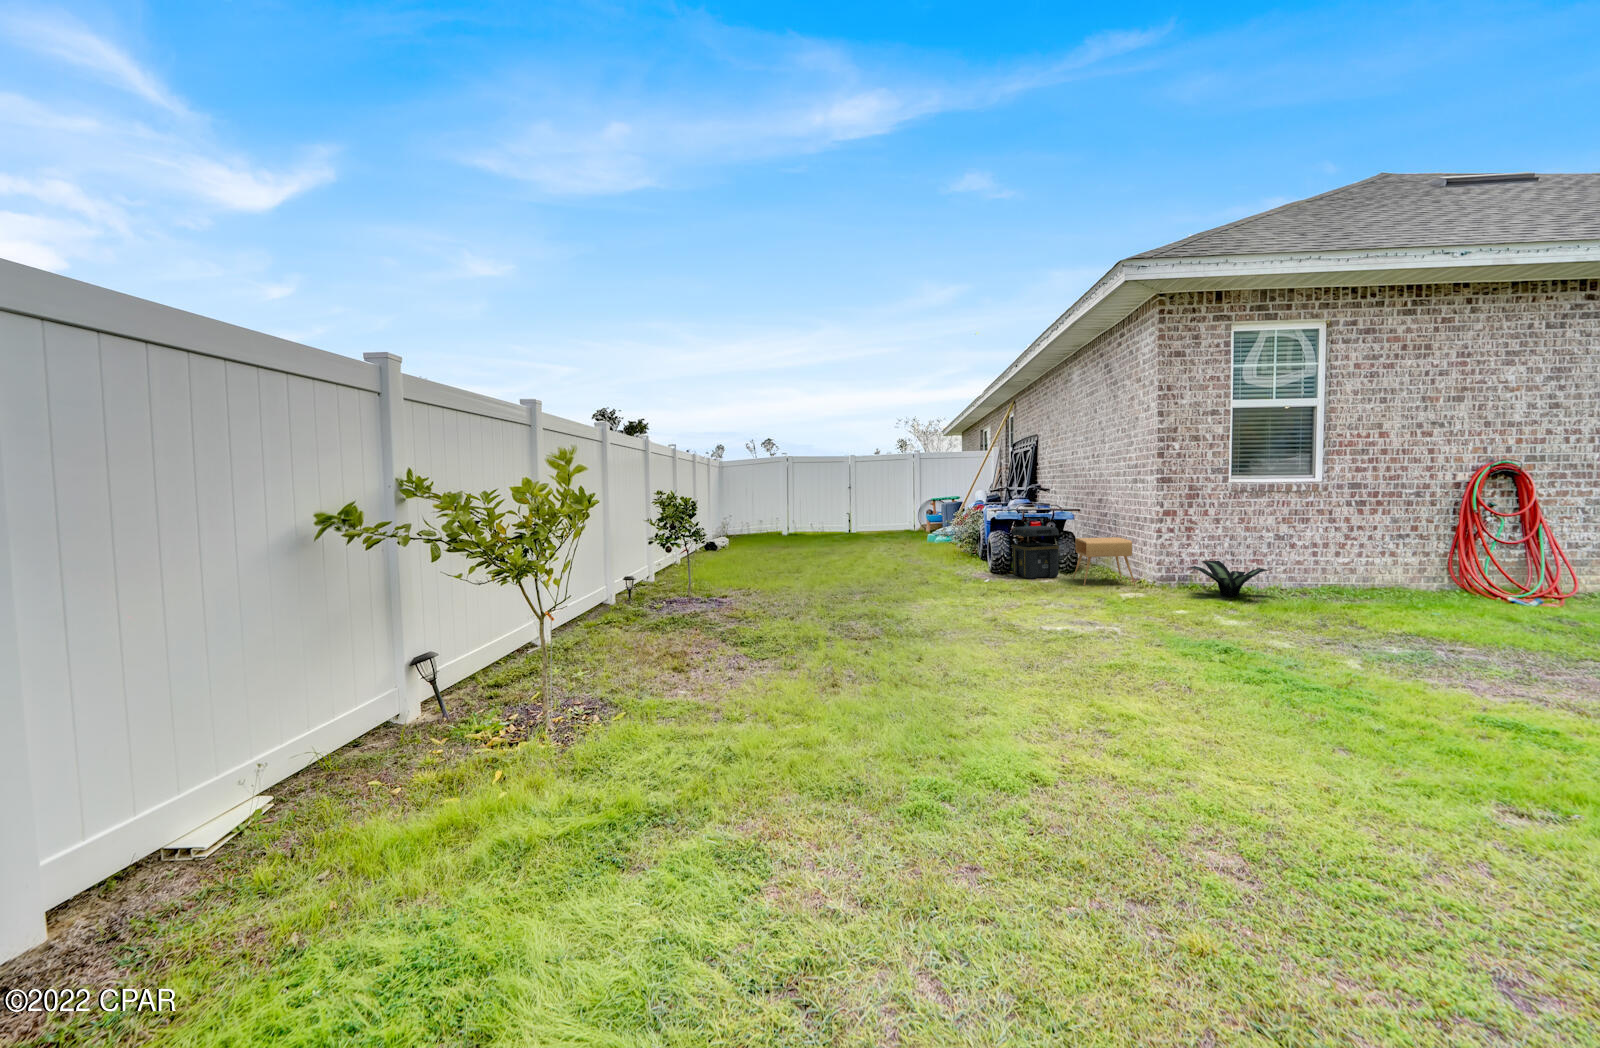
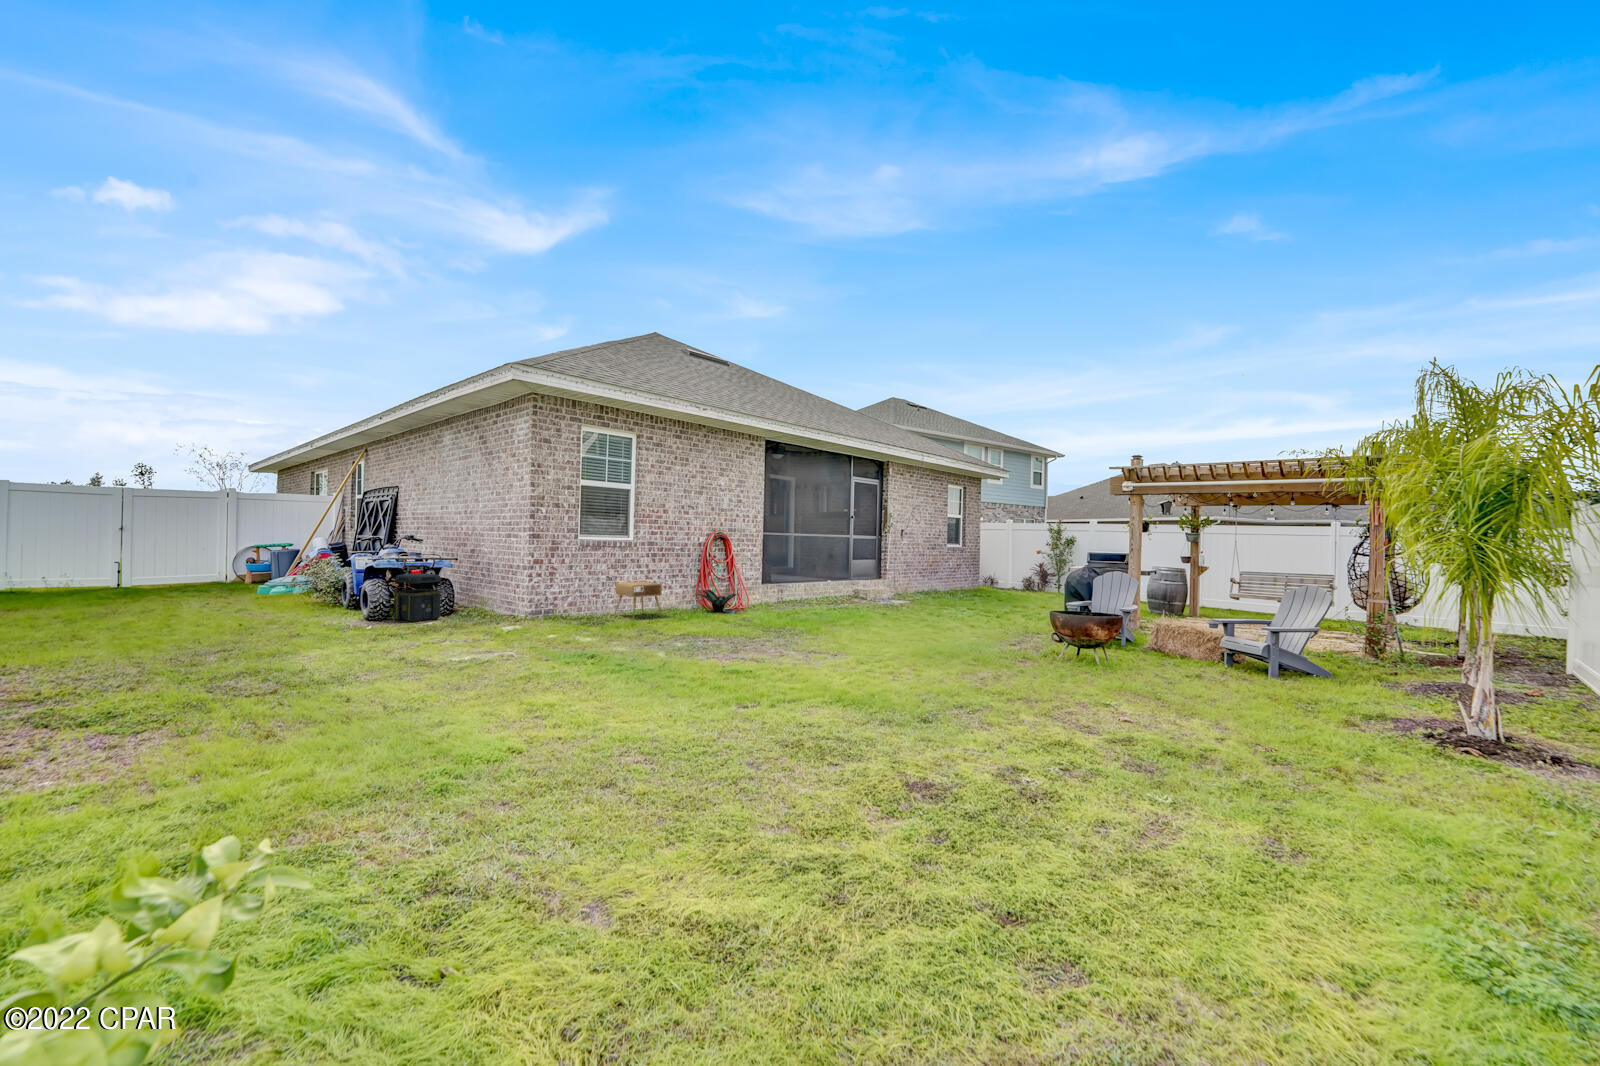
side table: present [1073,537,1135,586] -> present [614,581,662,620]
potted plant: present [1191,561,1267,597] -> present [697,590,737,612]

